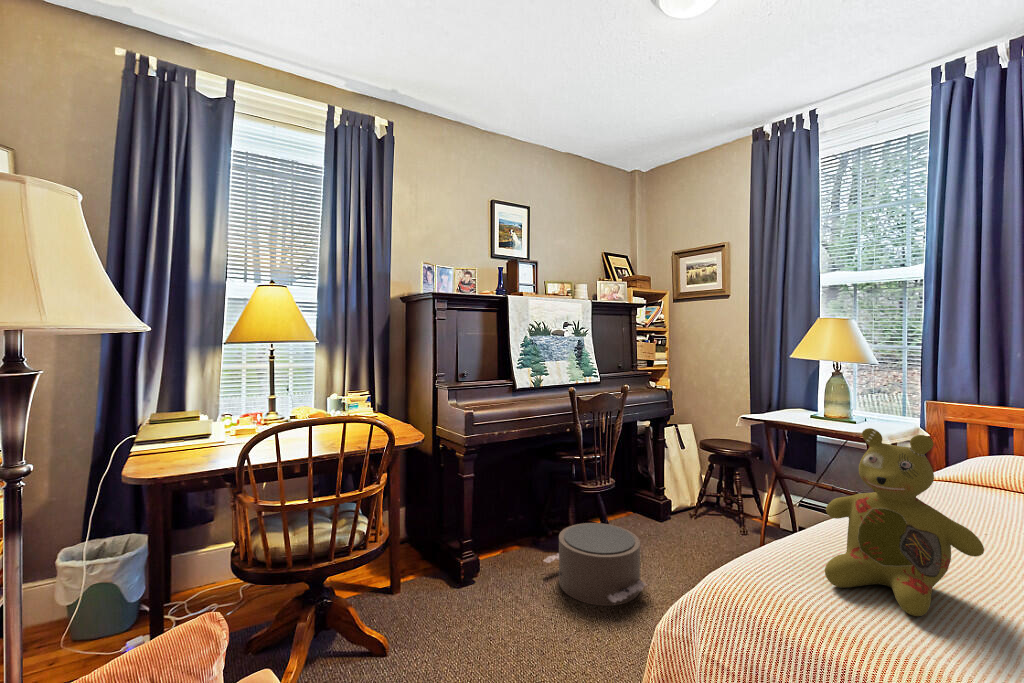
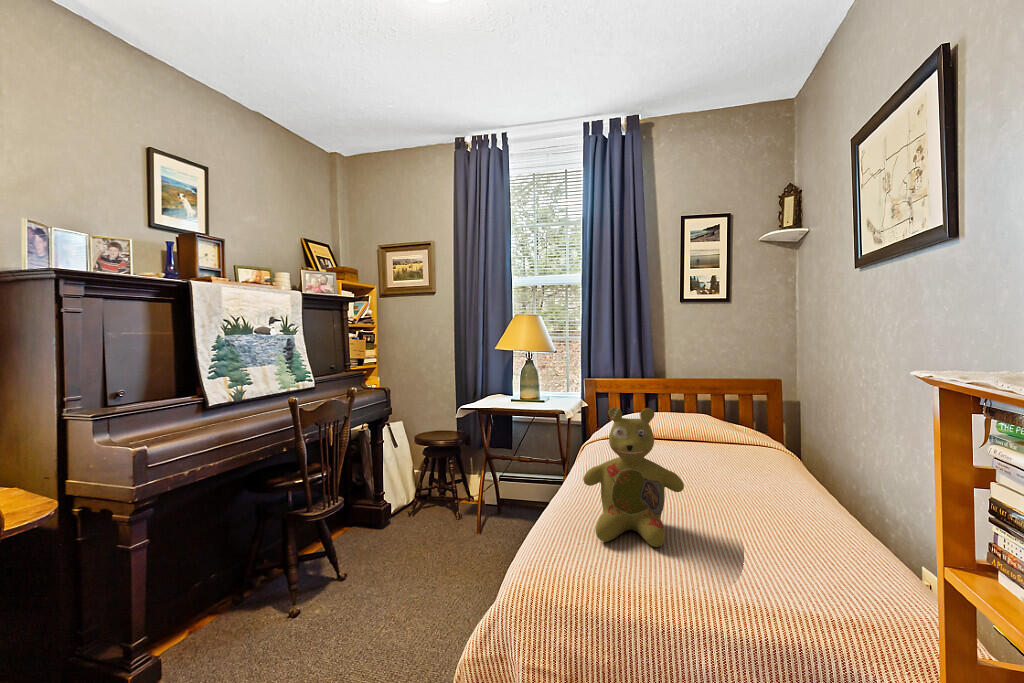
pouf: present [544,523,647,606] -> none [262,546,393,645]

